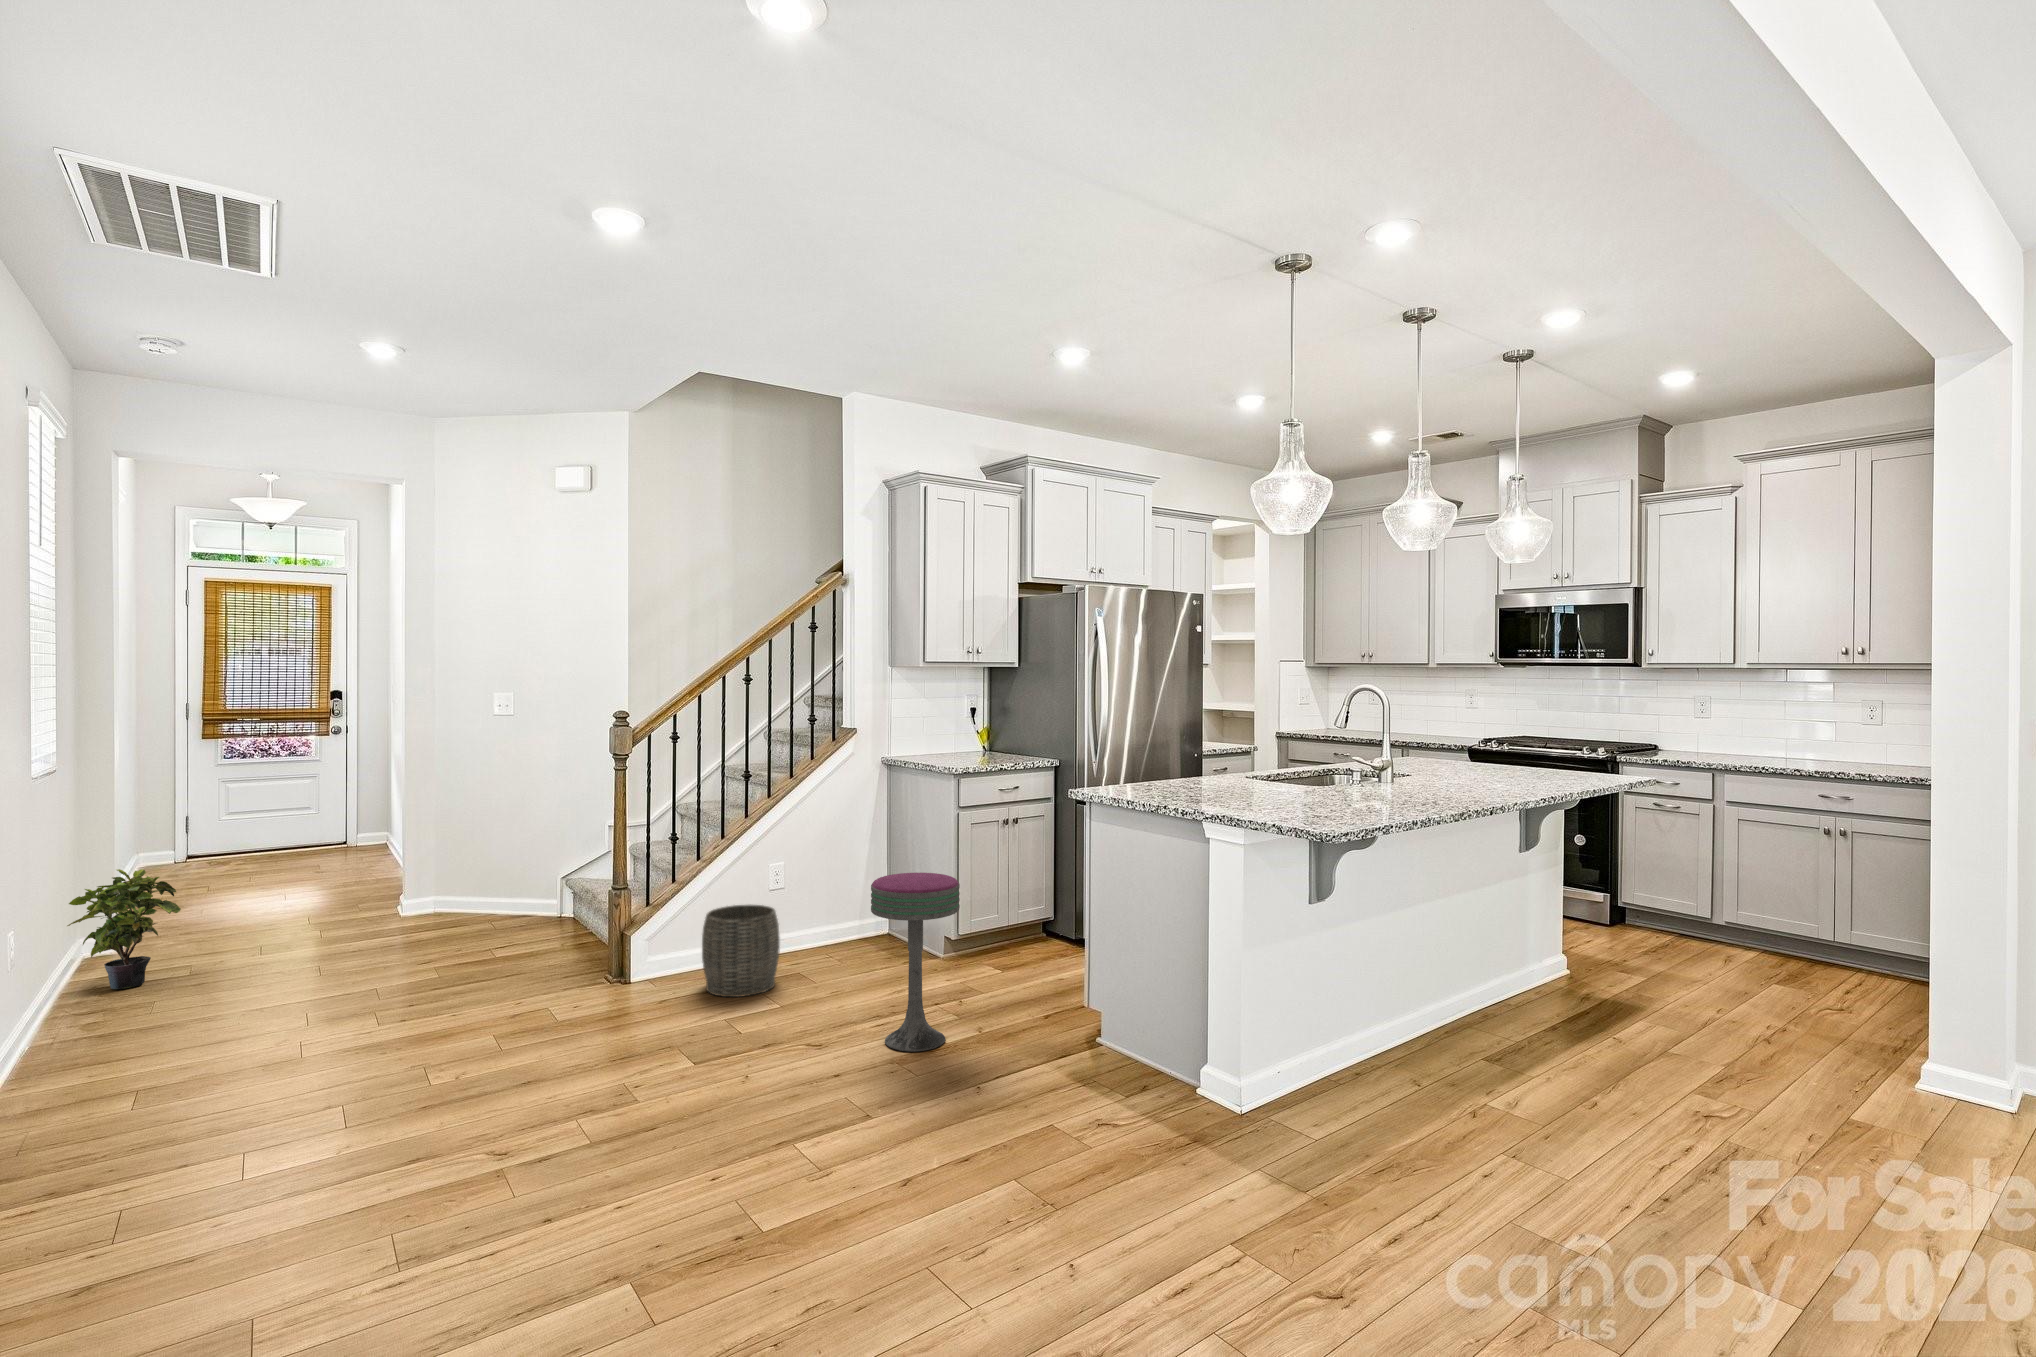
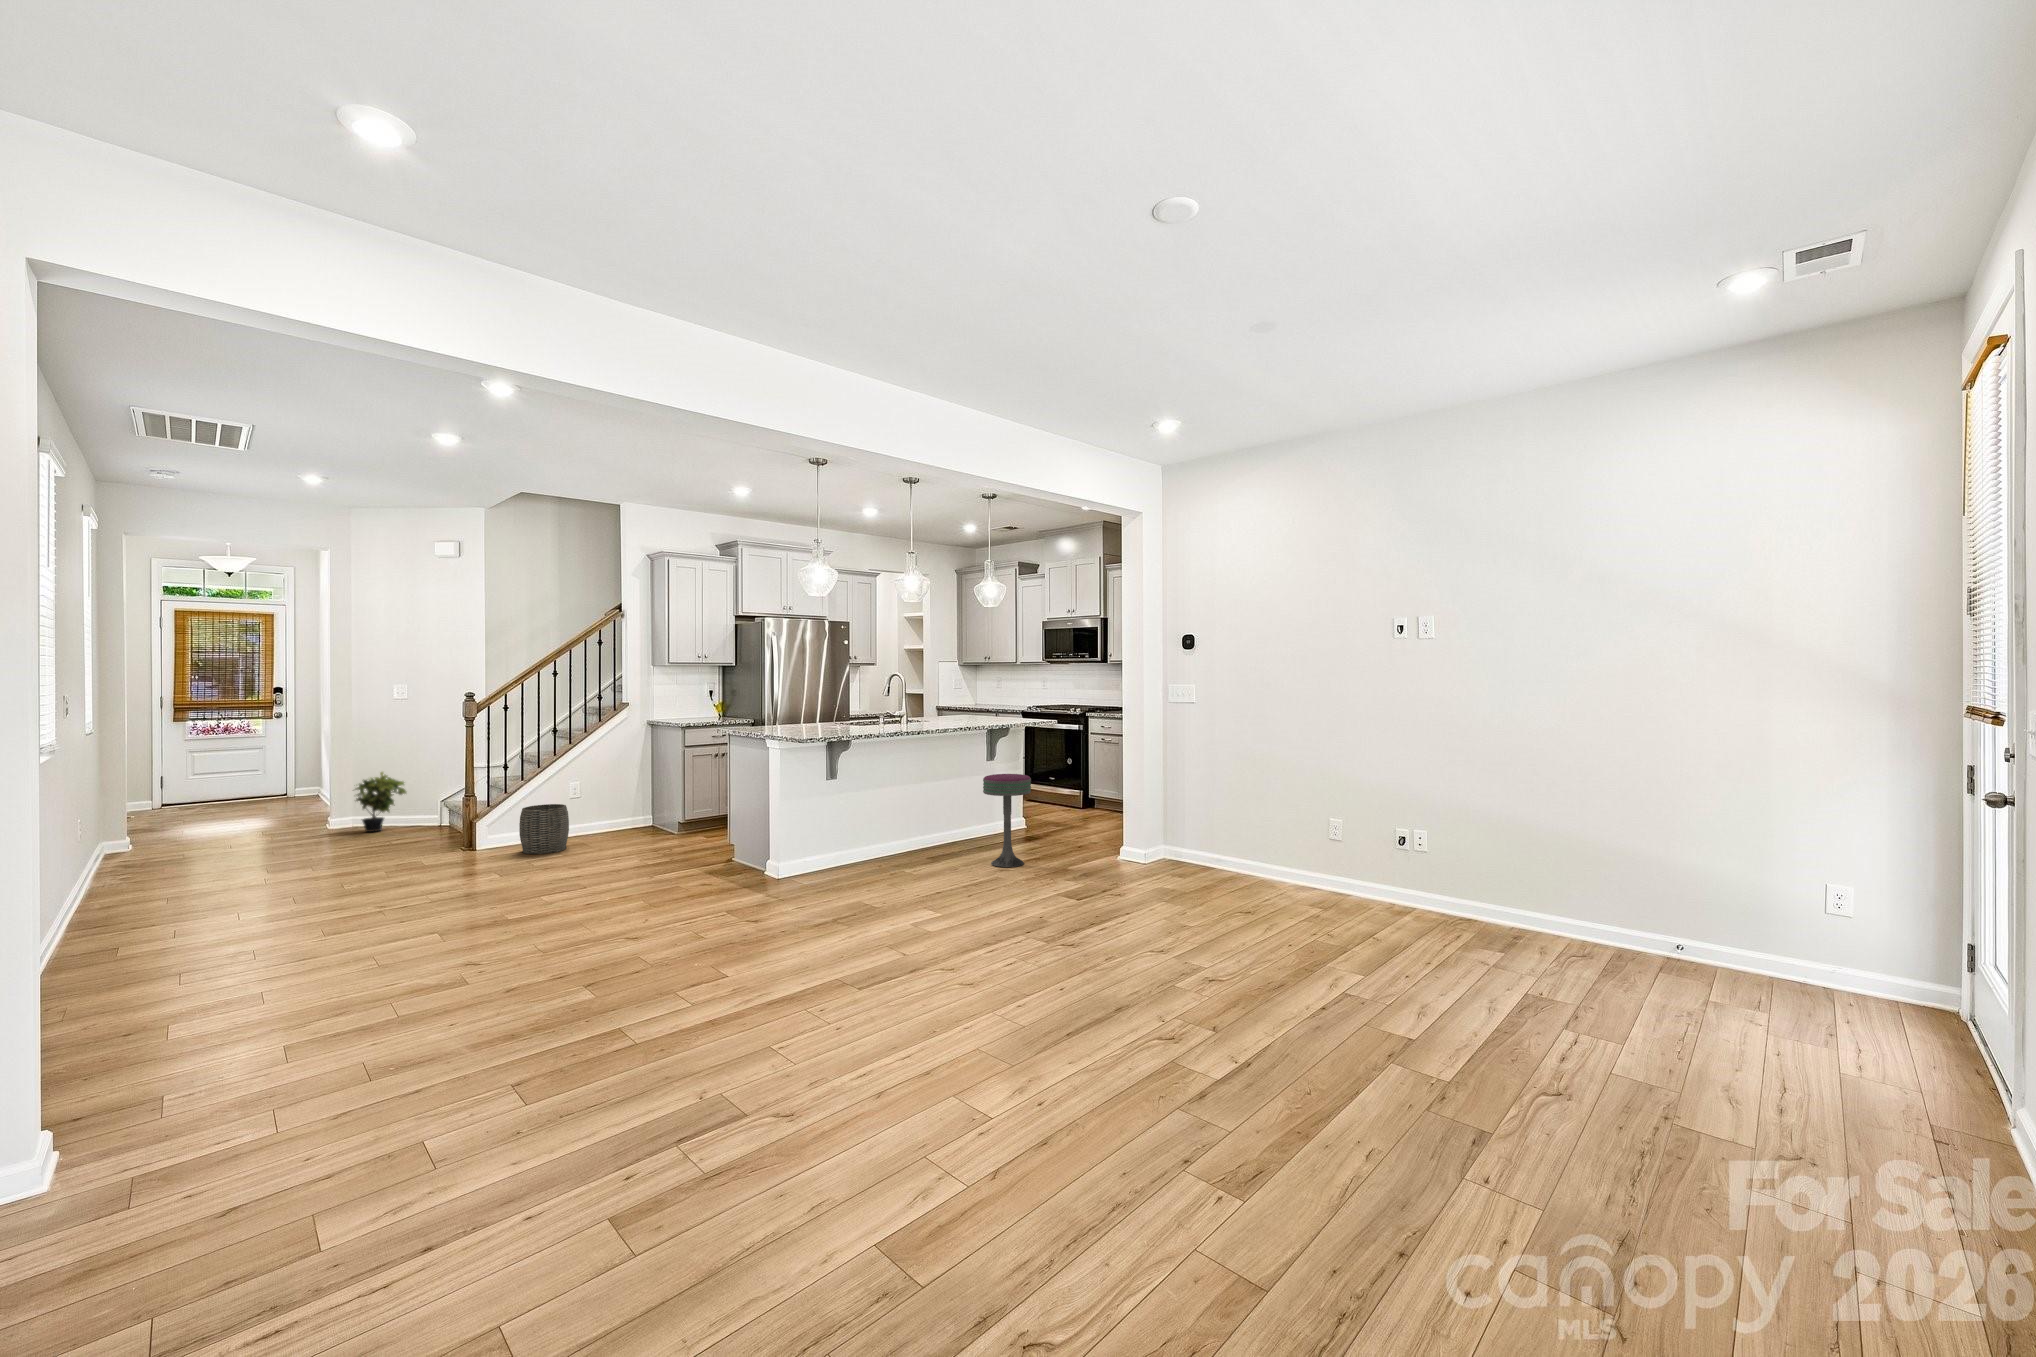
potted plant: present [67,869,181,989] -> present [356,772,406,832]
bar stool: present [871,873,960,1052] -> present [983,774,1031,867]

